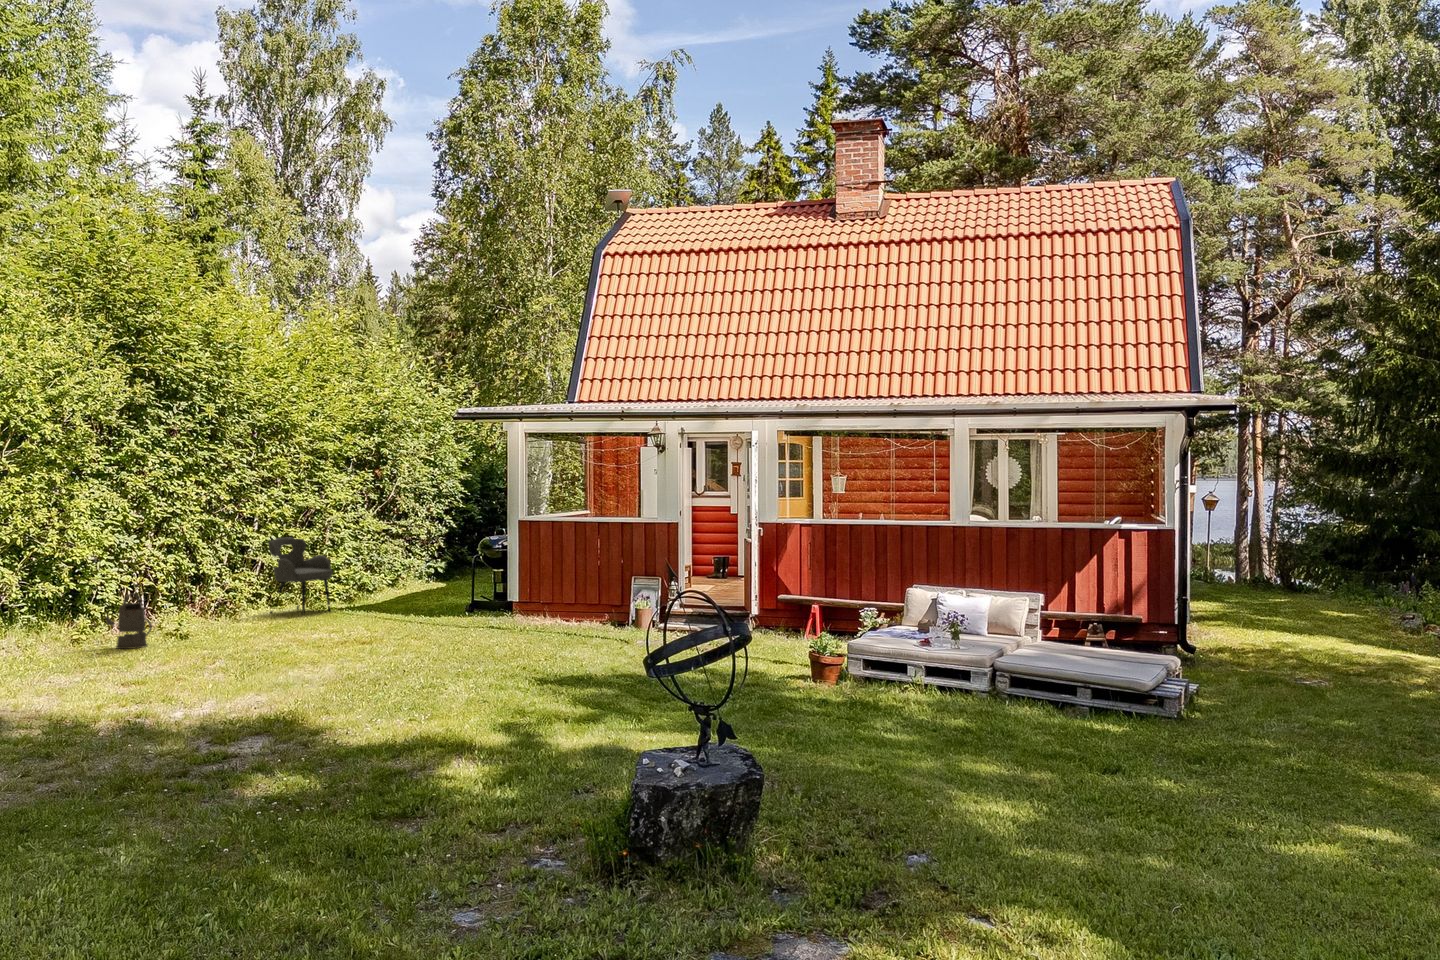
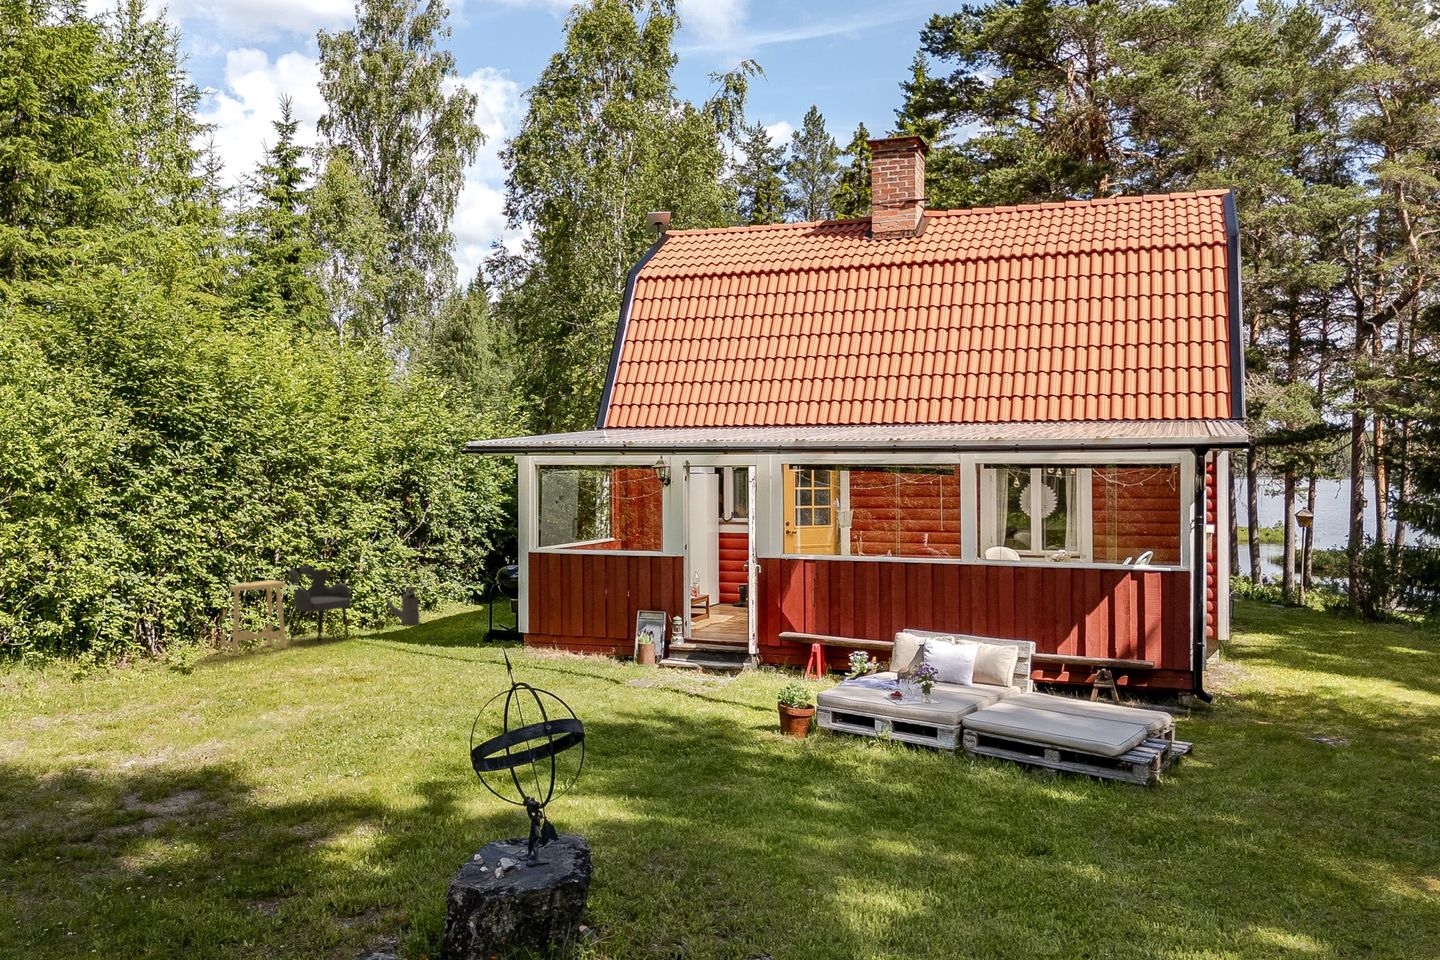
stool: none [202,550,274,626] -> present [220,580,287,656]
watering can: present [106,594,152,649] -> present [386,587,425,626]

